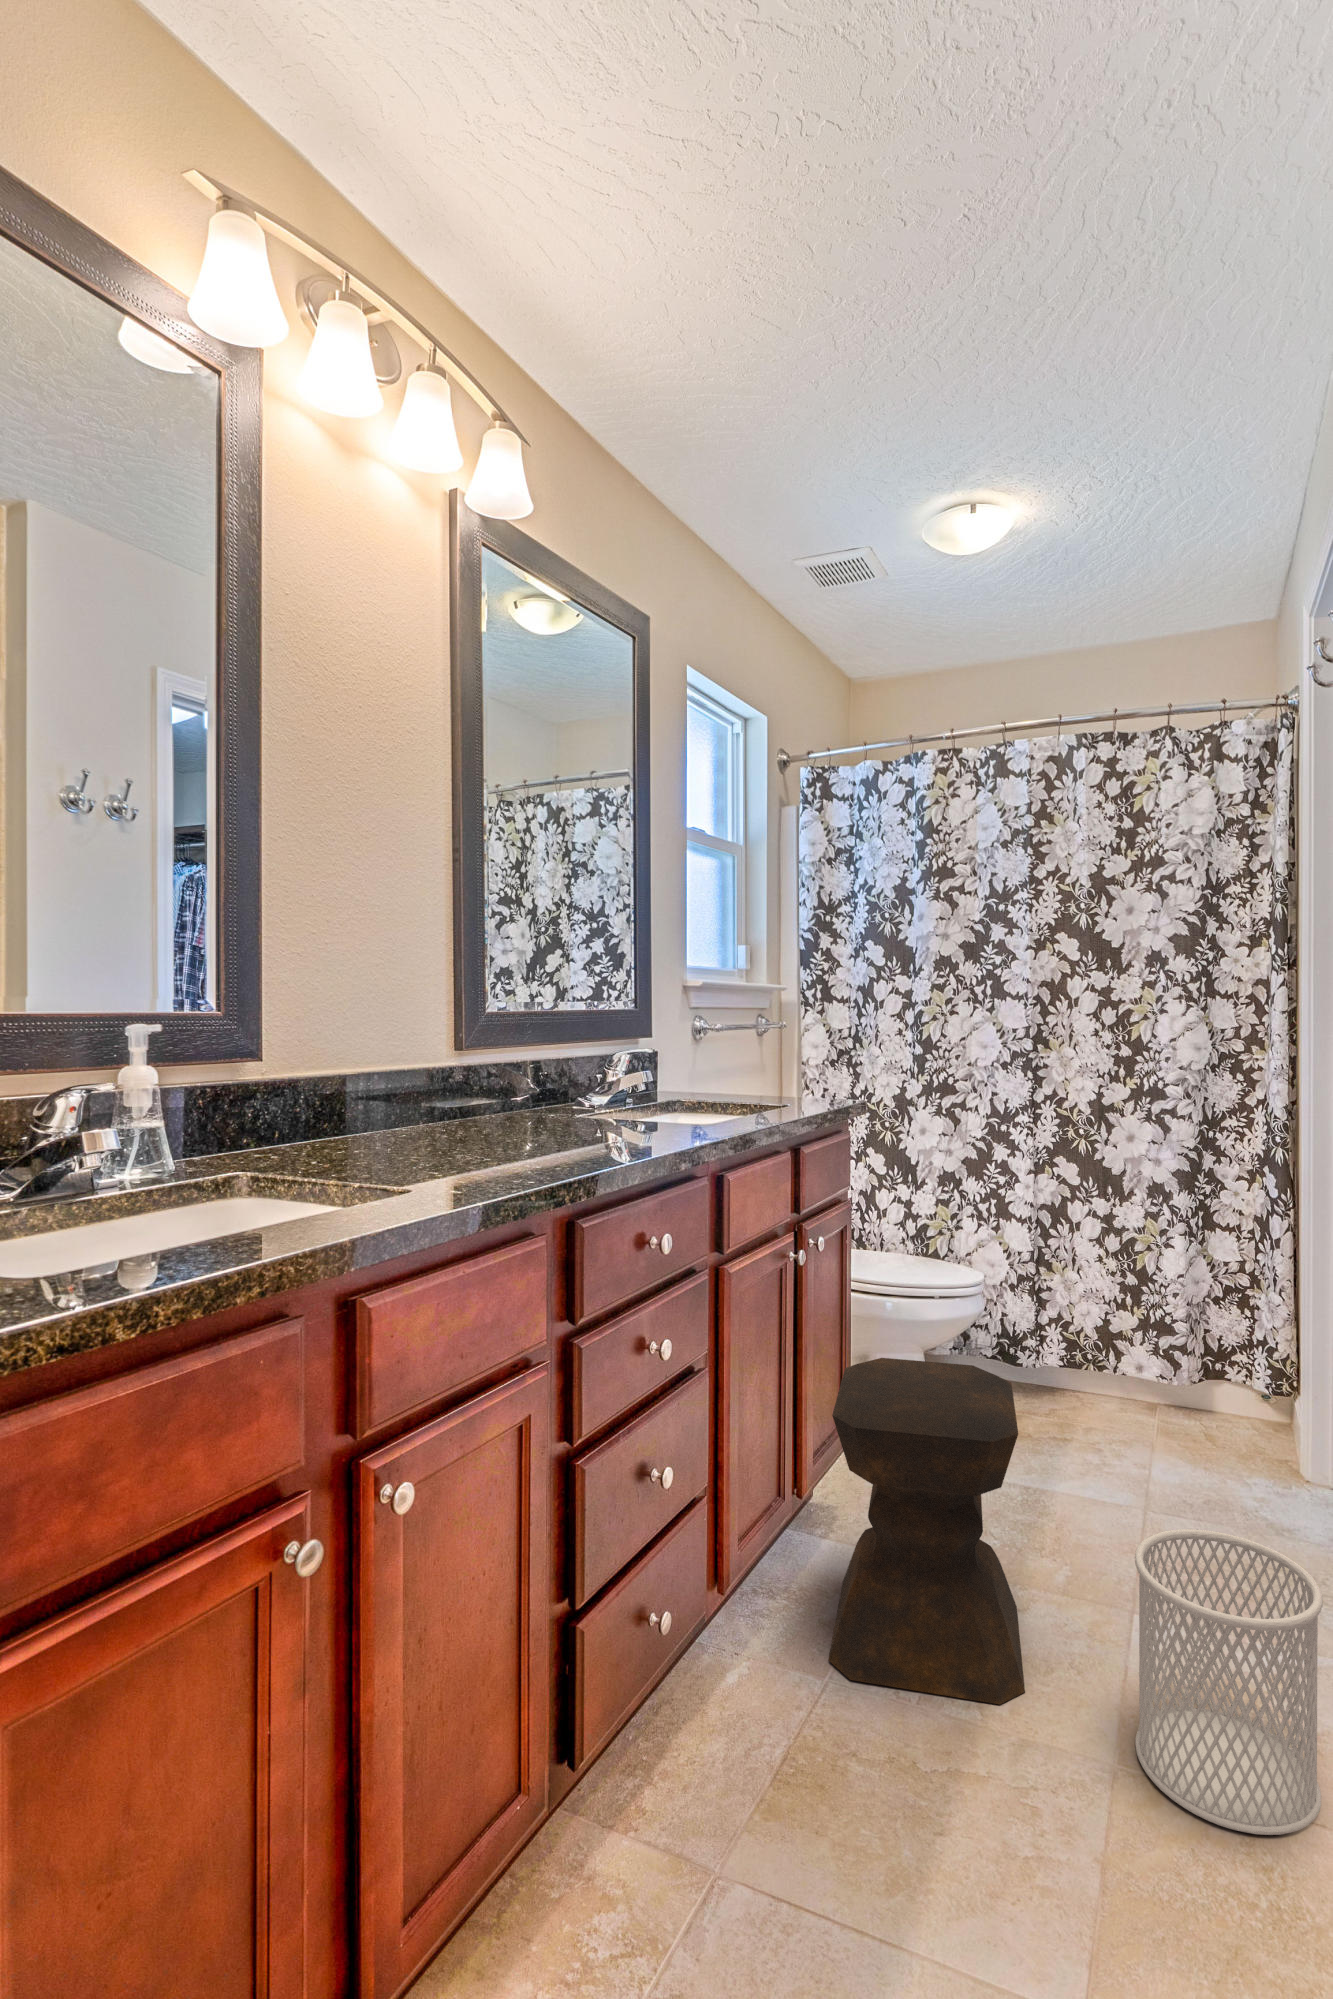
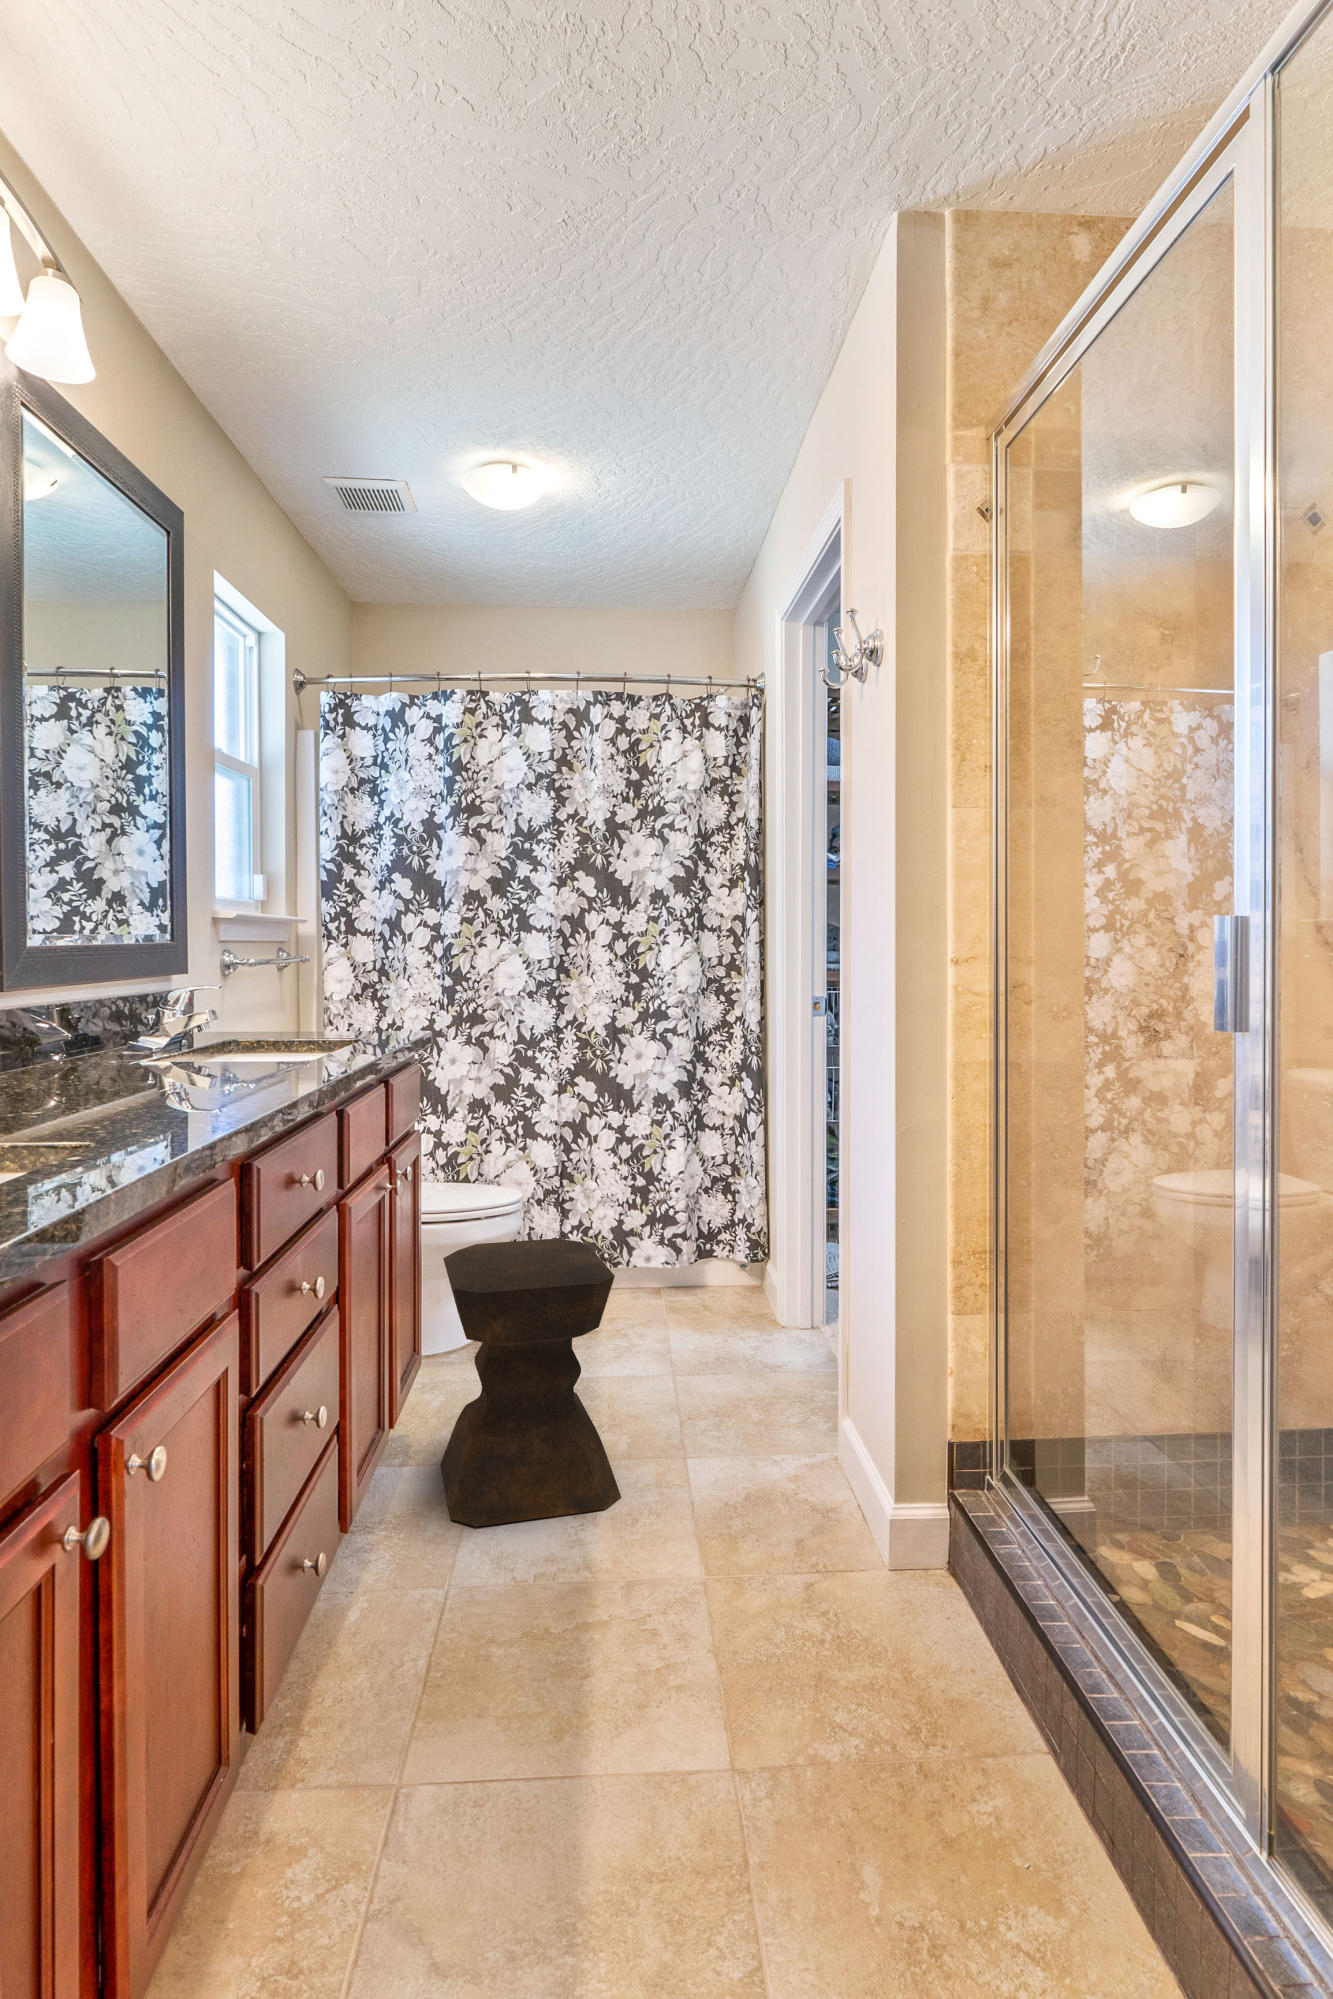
wastebasket: present [1135,1529,1323,1835] -> none [711,1327,841,1534]

